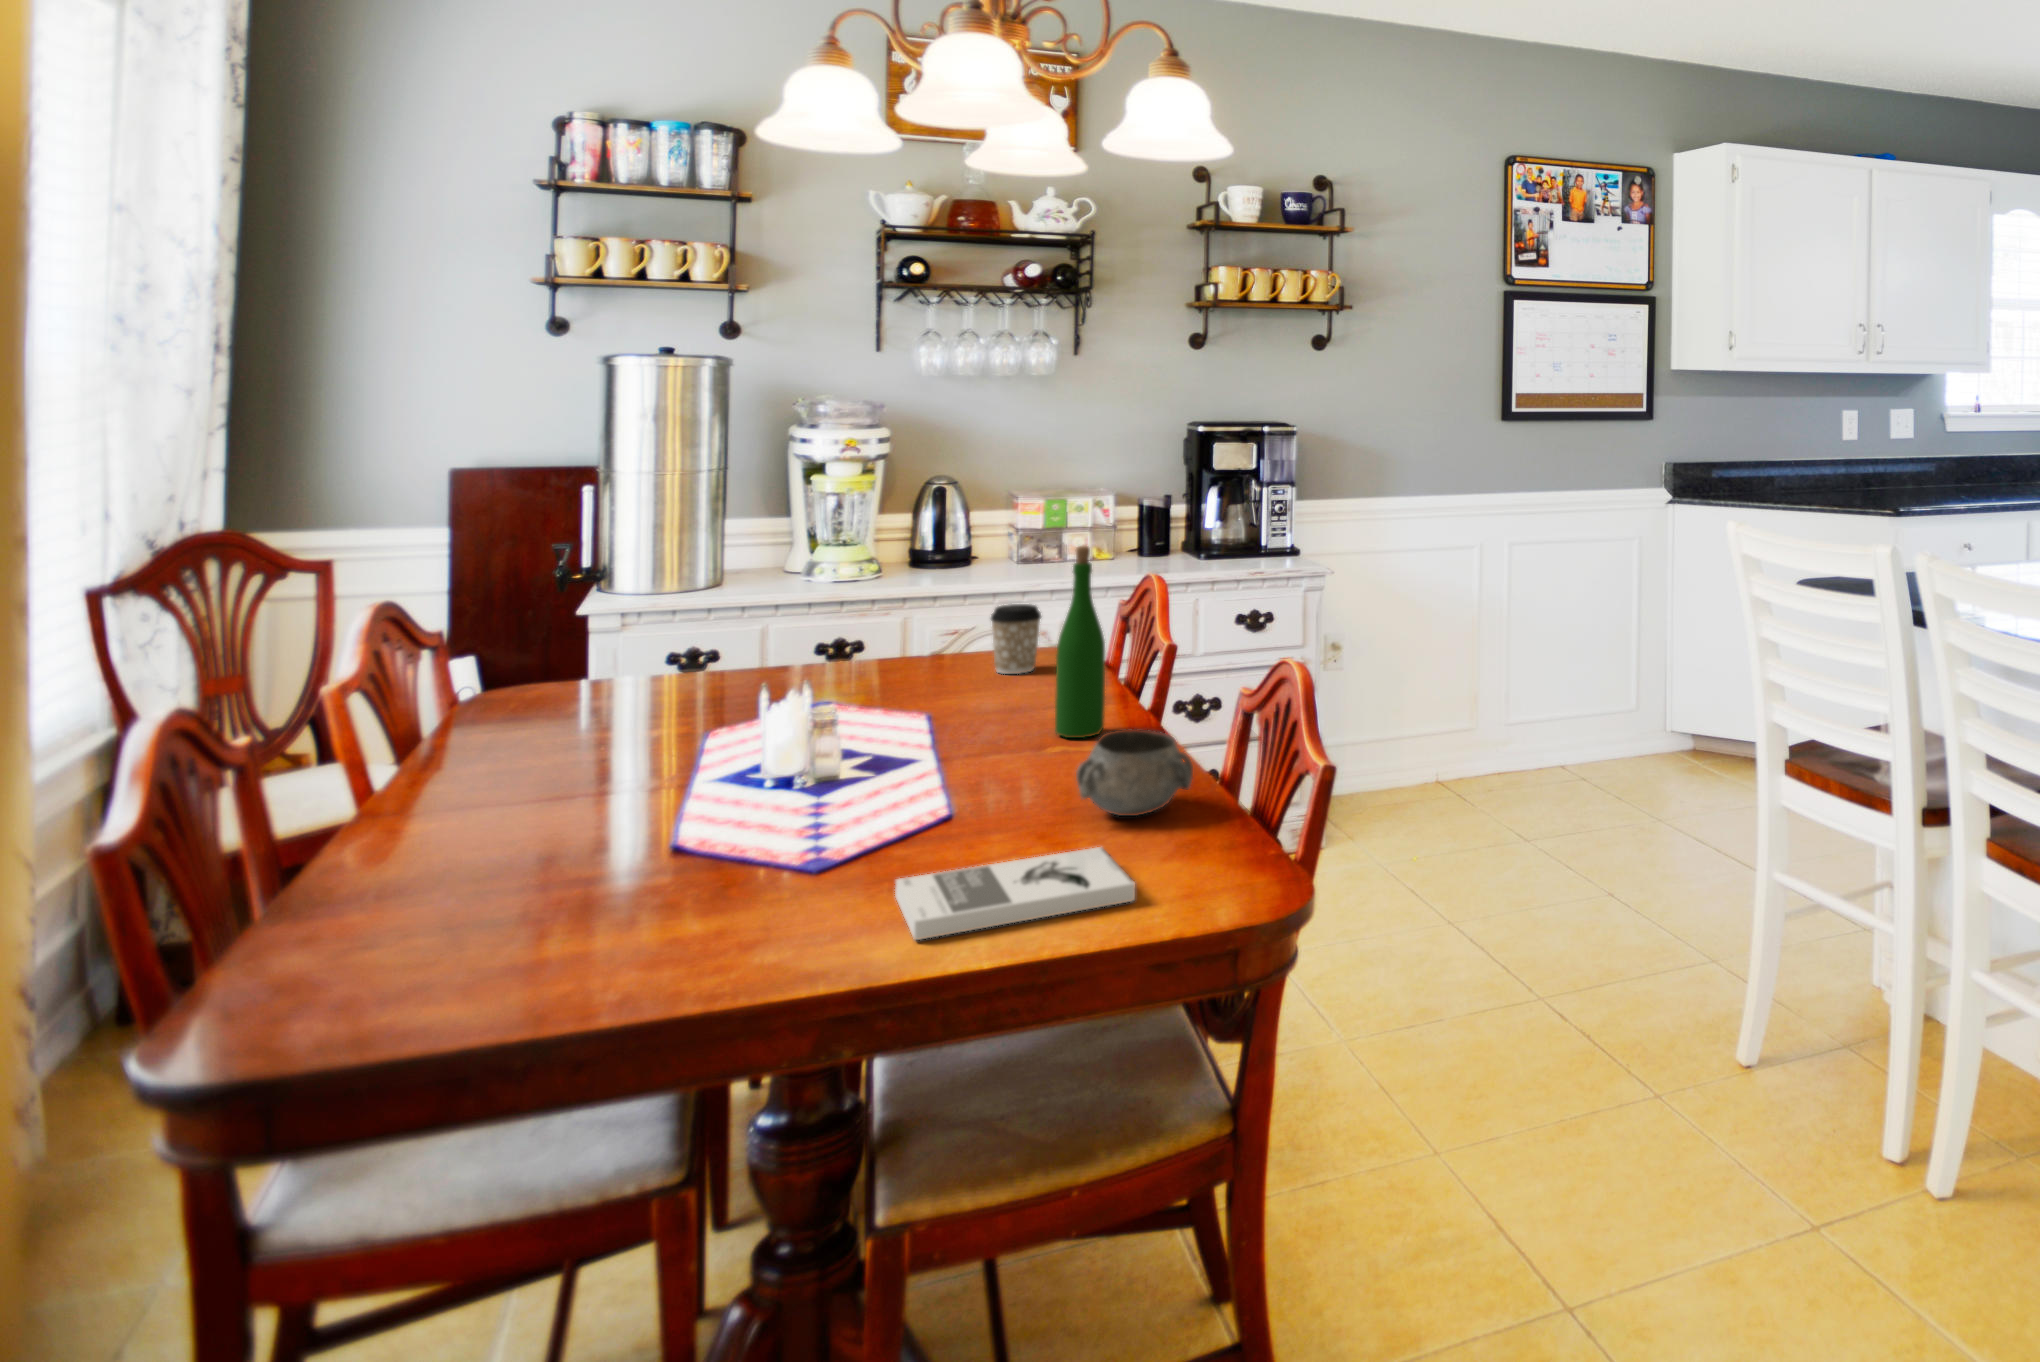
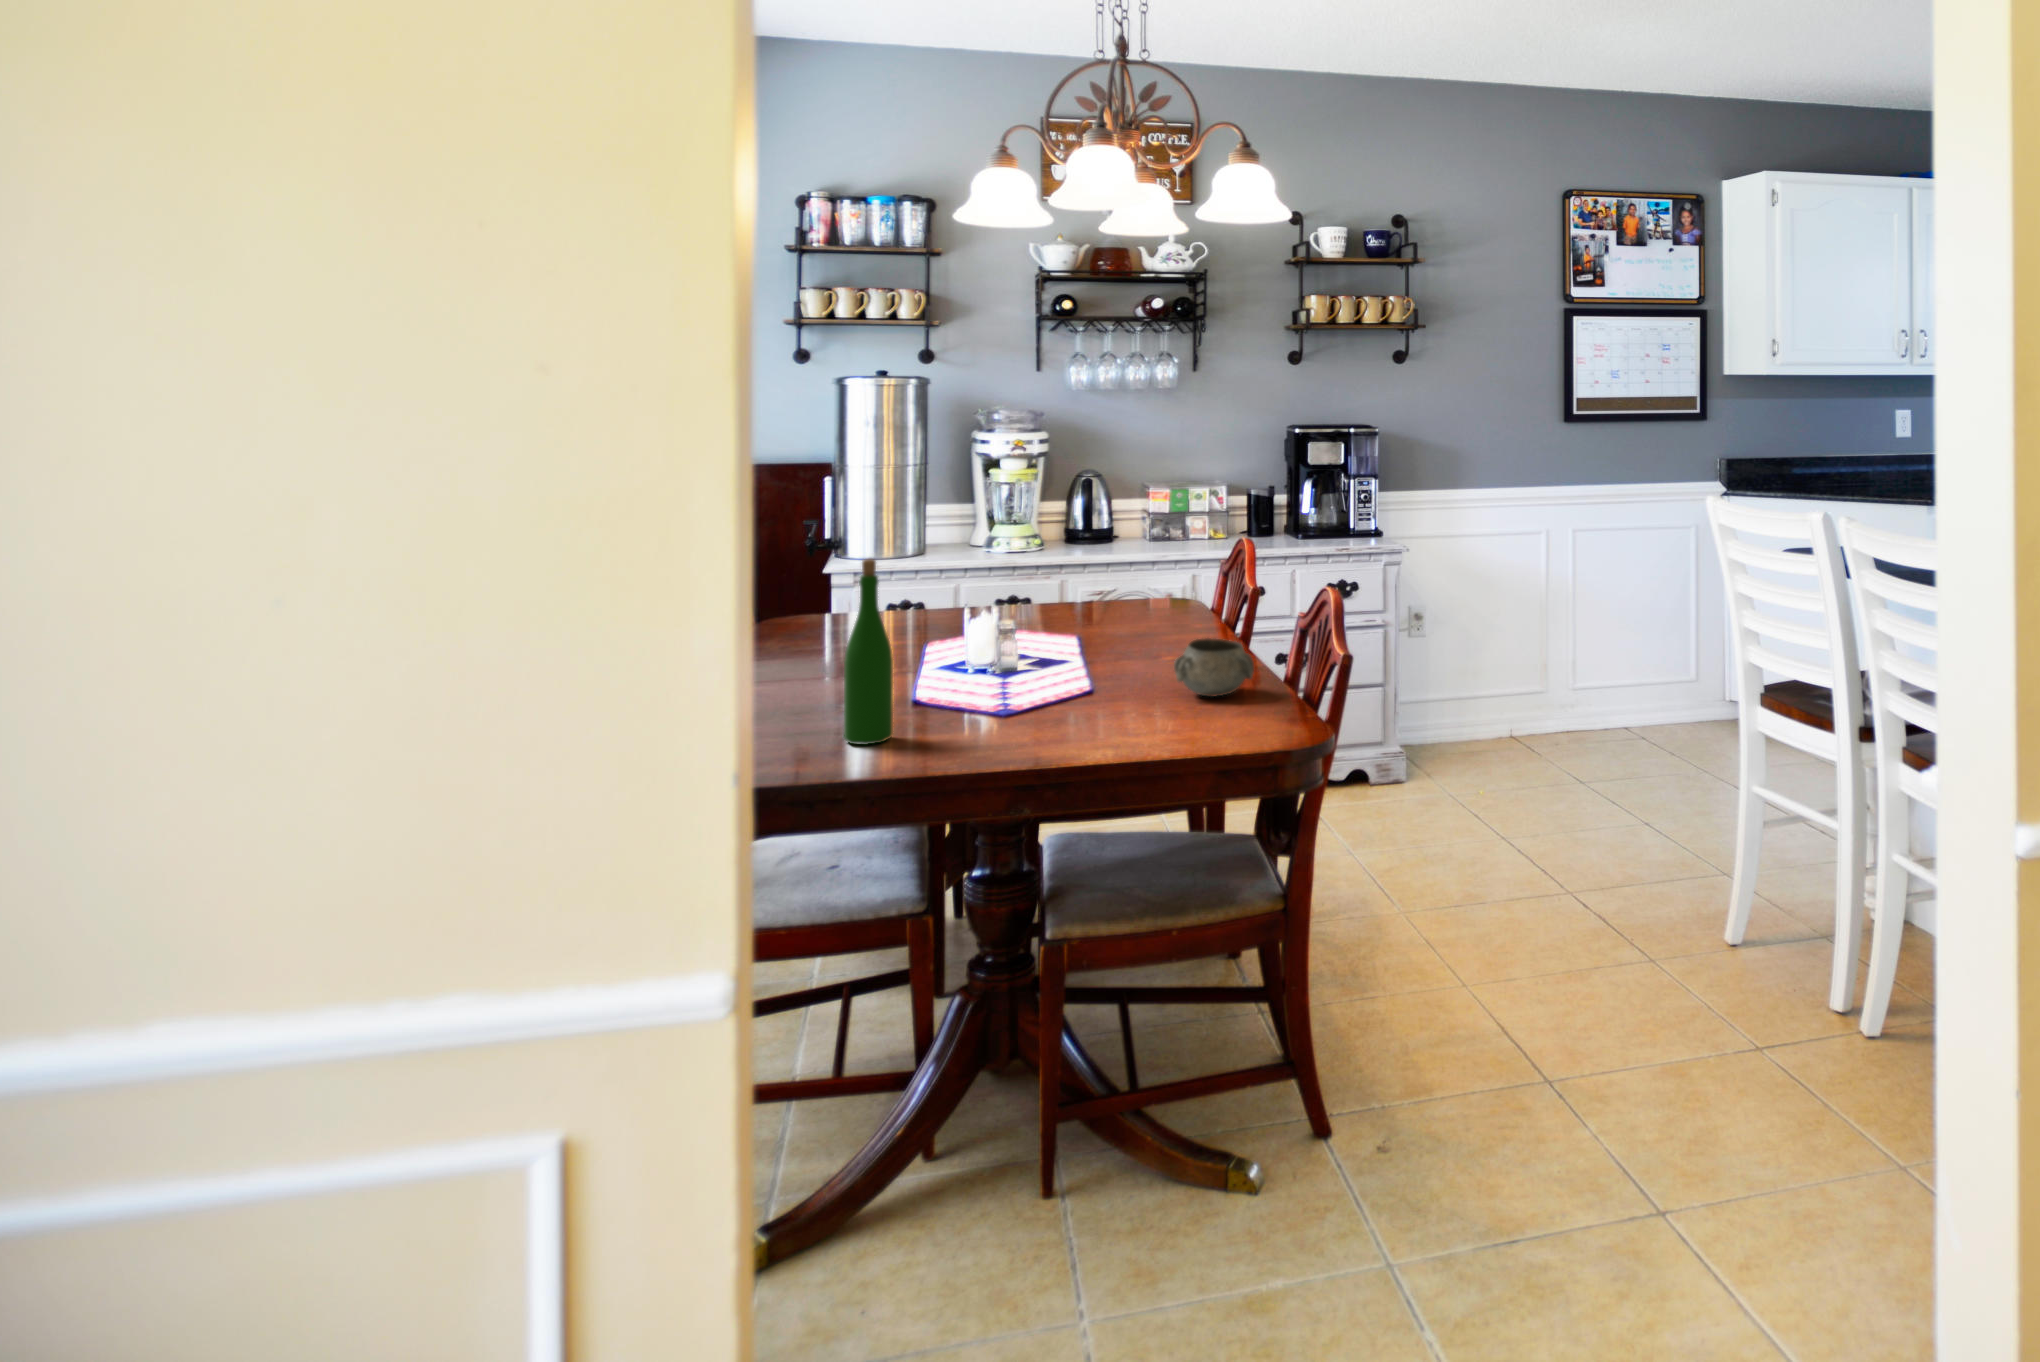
wine bottle: present [1055,546,1105,738] -> present [844,558,893,744]
coffee cup: present [991,604,1041,674] -> none [1122,565,1161,617]
book: present [895,847,1135,940] -> none [1056,708,1207,749]

